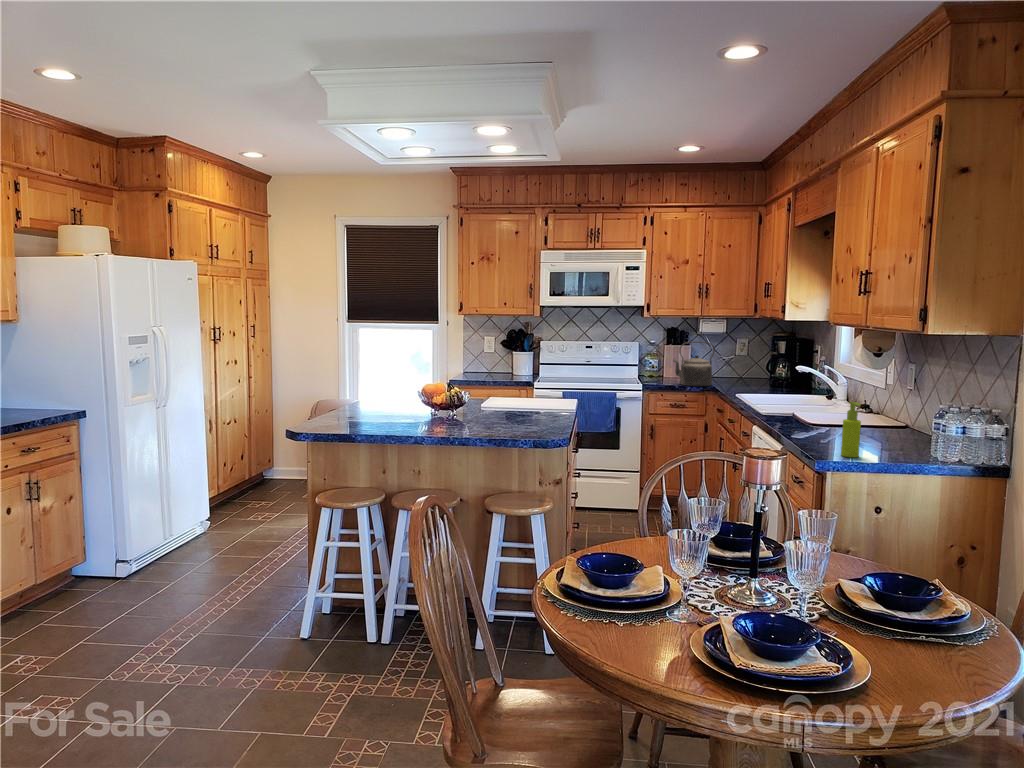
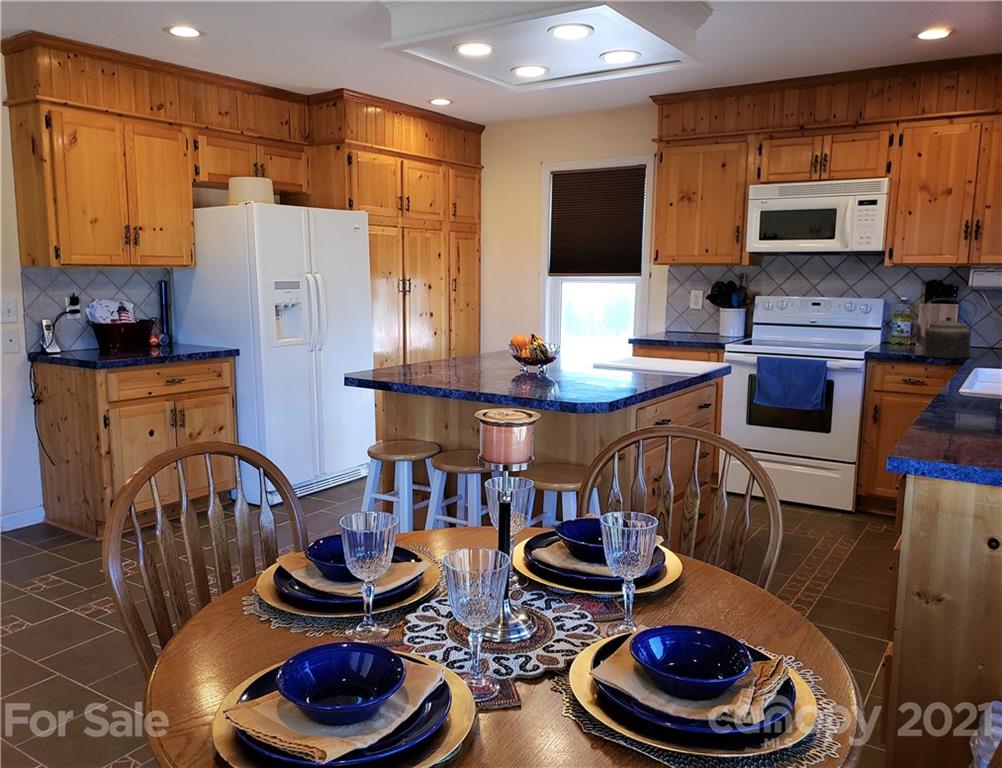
soap dispenser: present [841,402,861,457] -> none [950,369,979,445]

